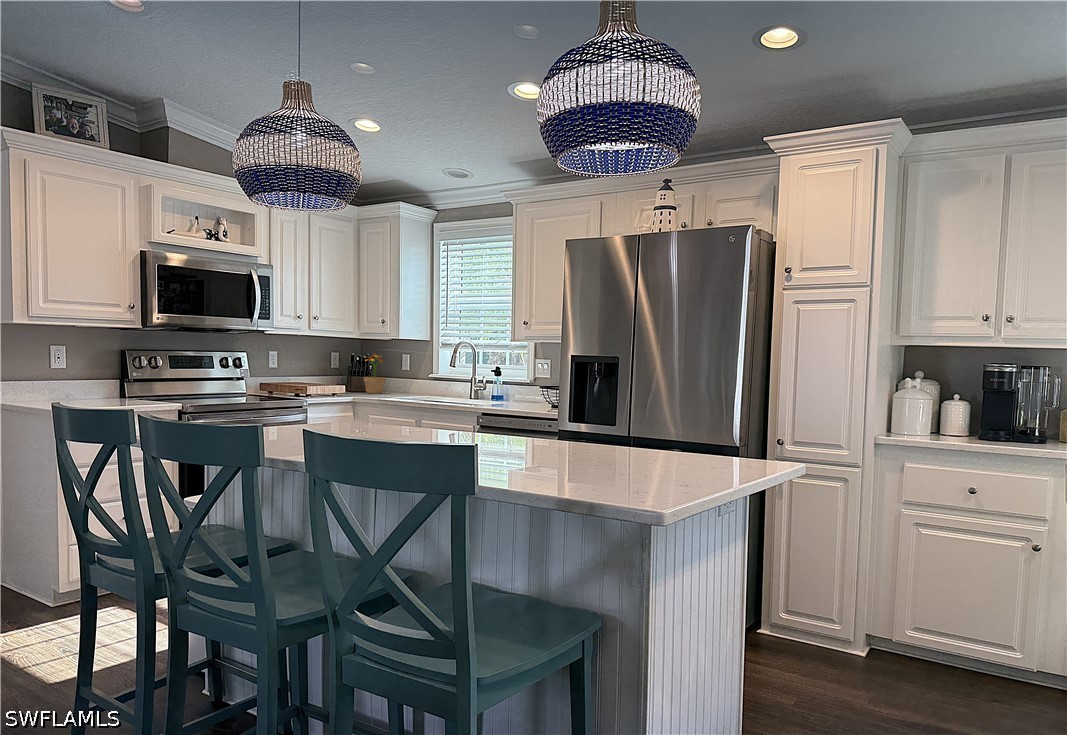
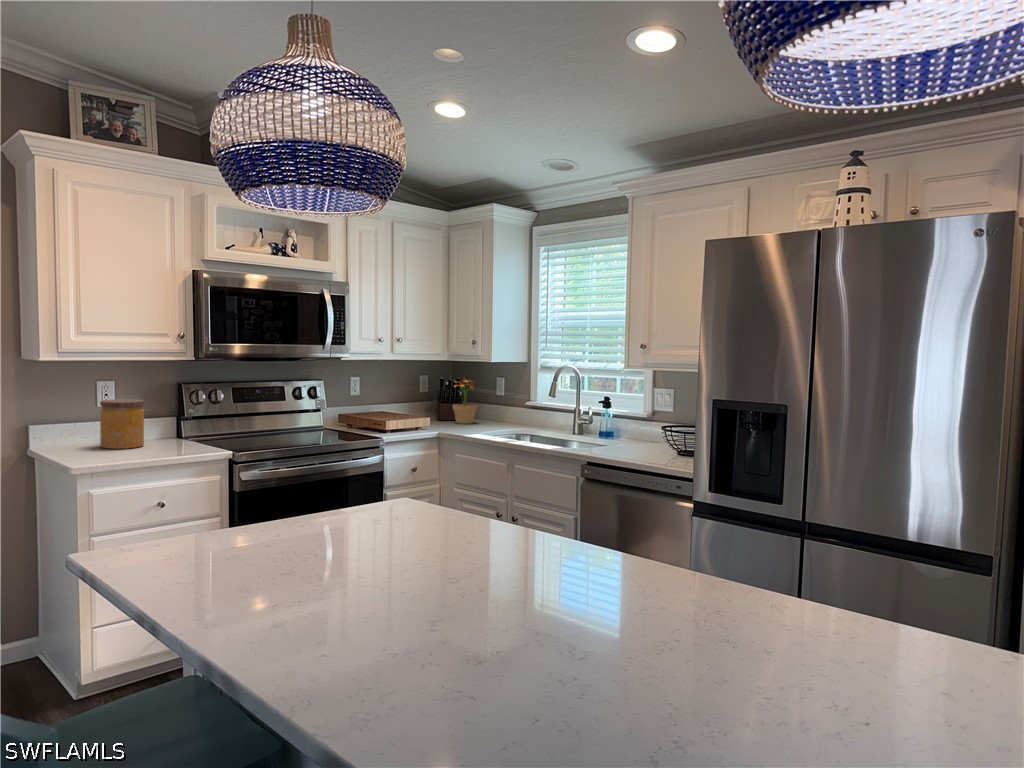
jar: none [54,361,95,402] -> present [100,399,144,449]

